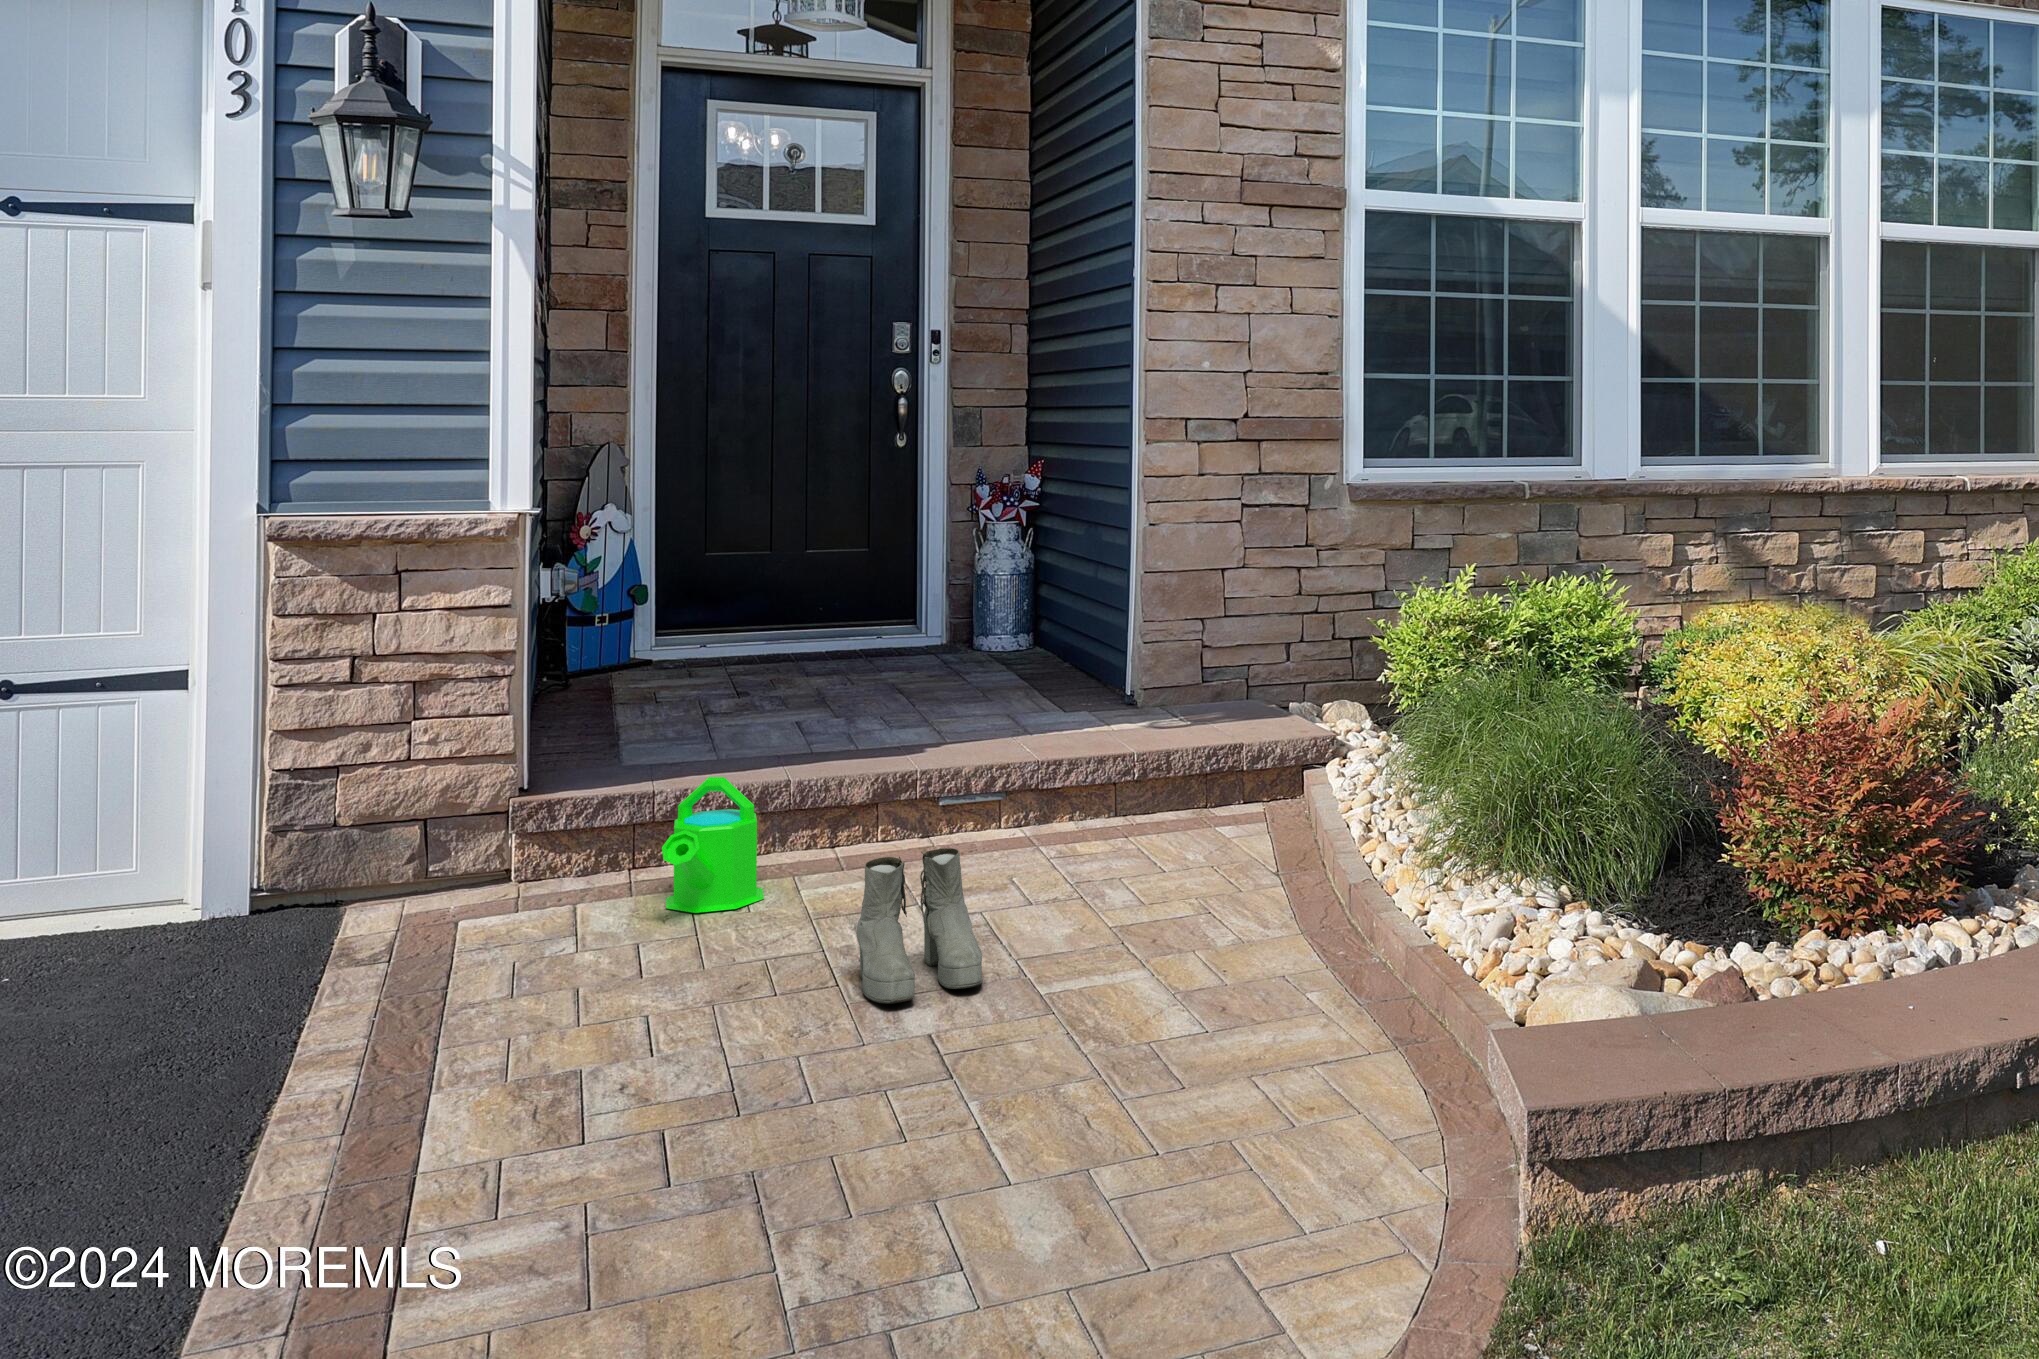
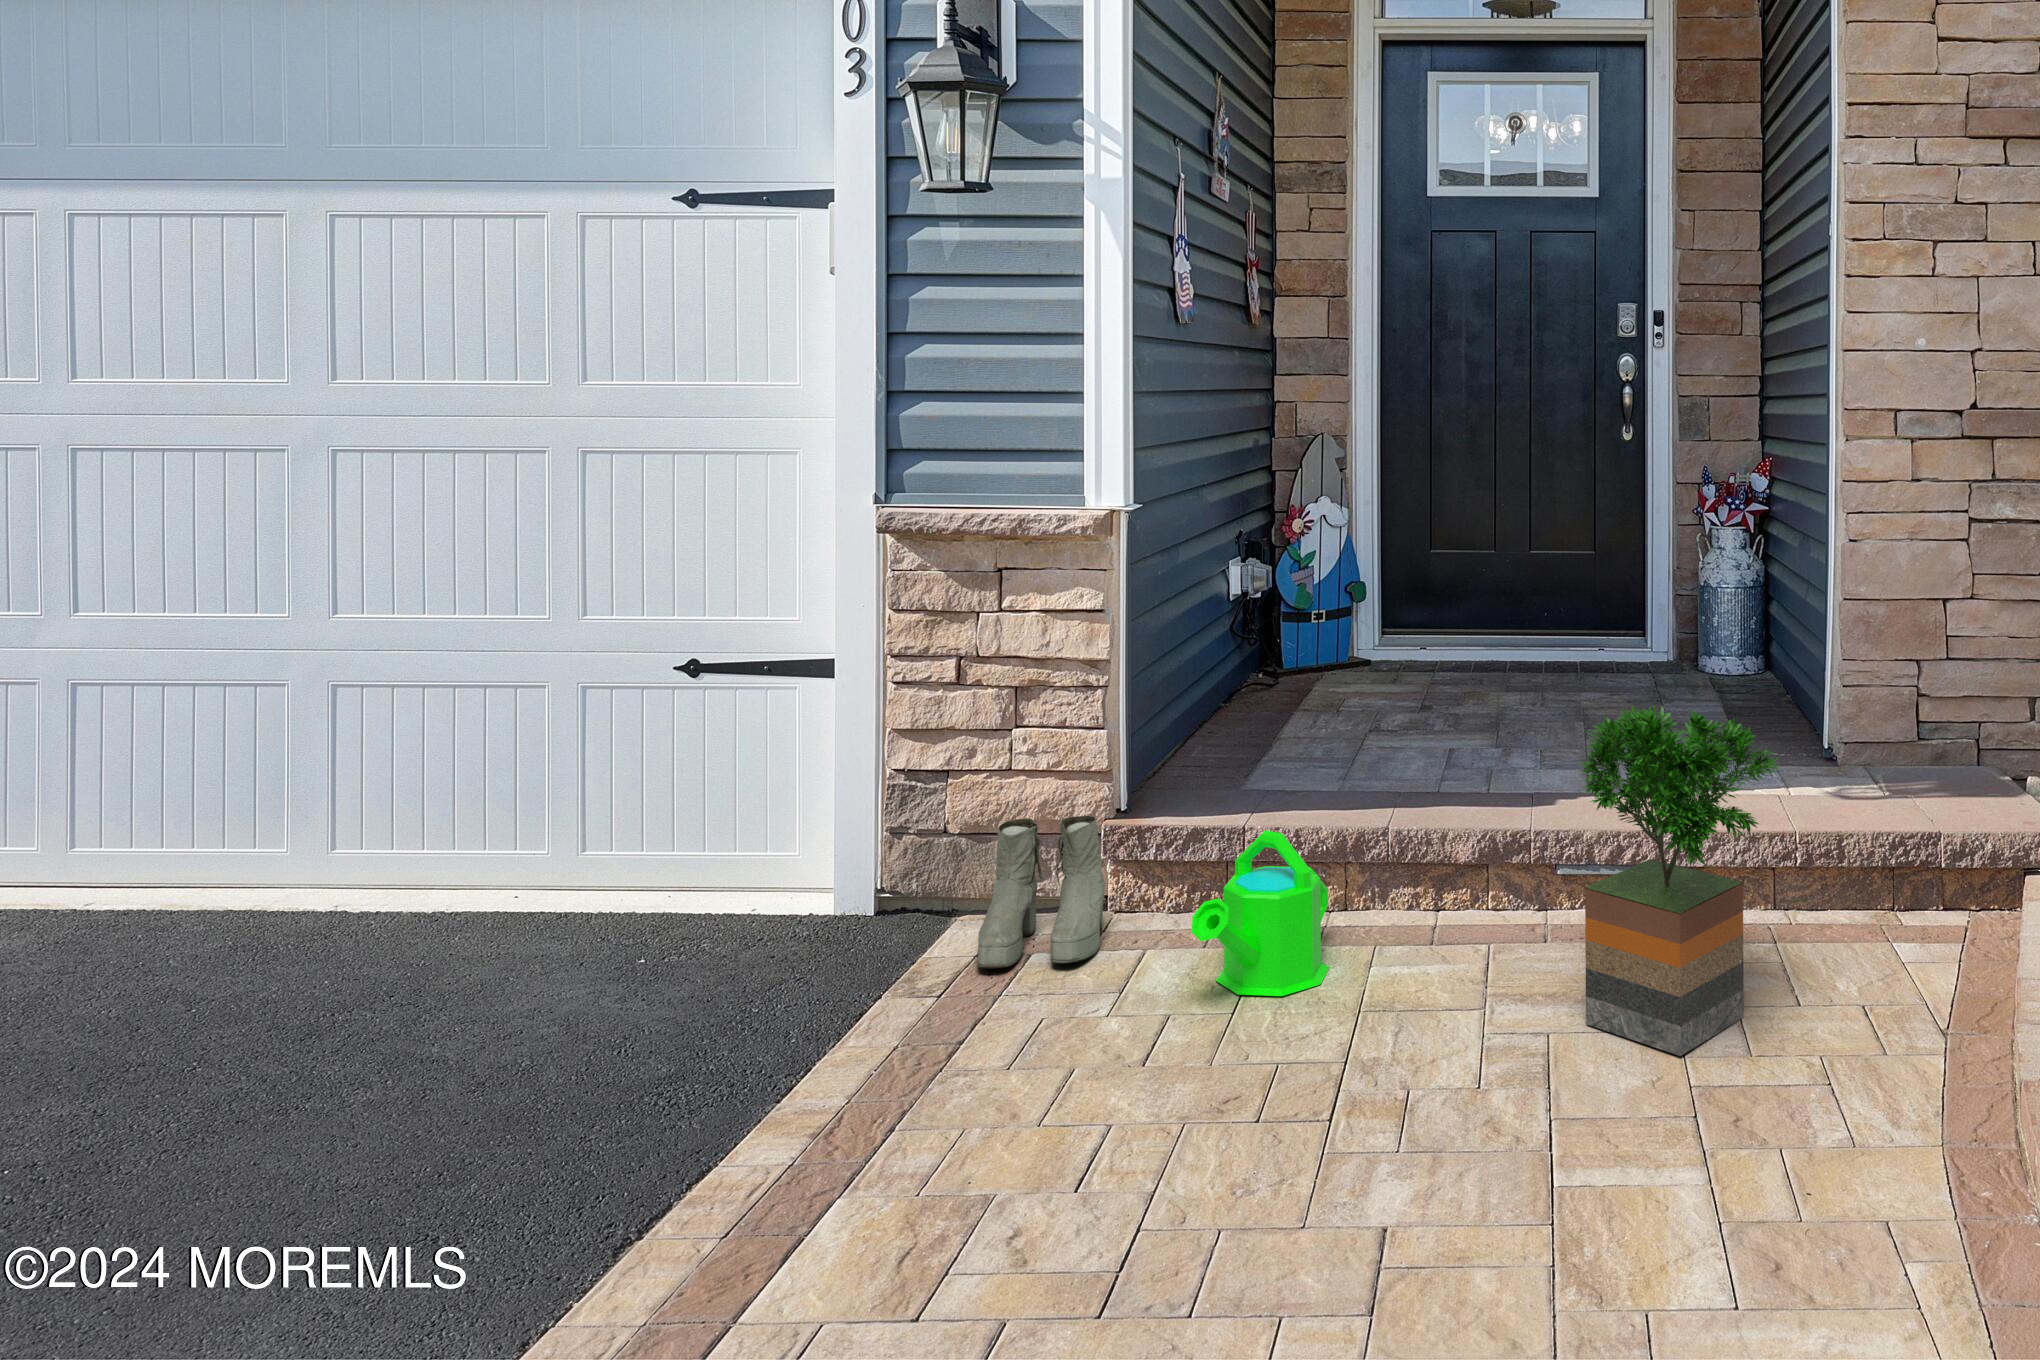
potted tree: none [995,644,1152,897] -> present [1577,705,1780,1056]
boots: present [857,848,983,1004] -> present [977,816,1105,968]

